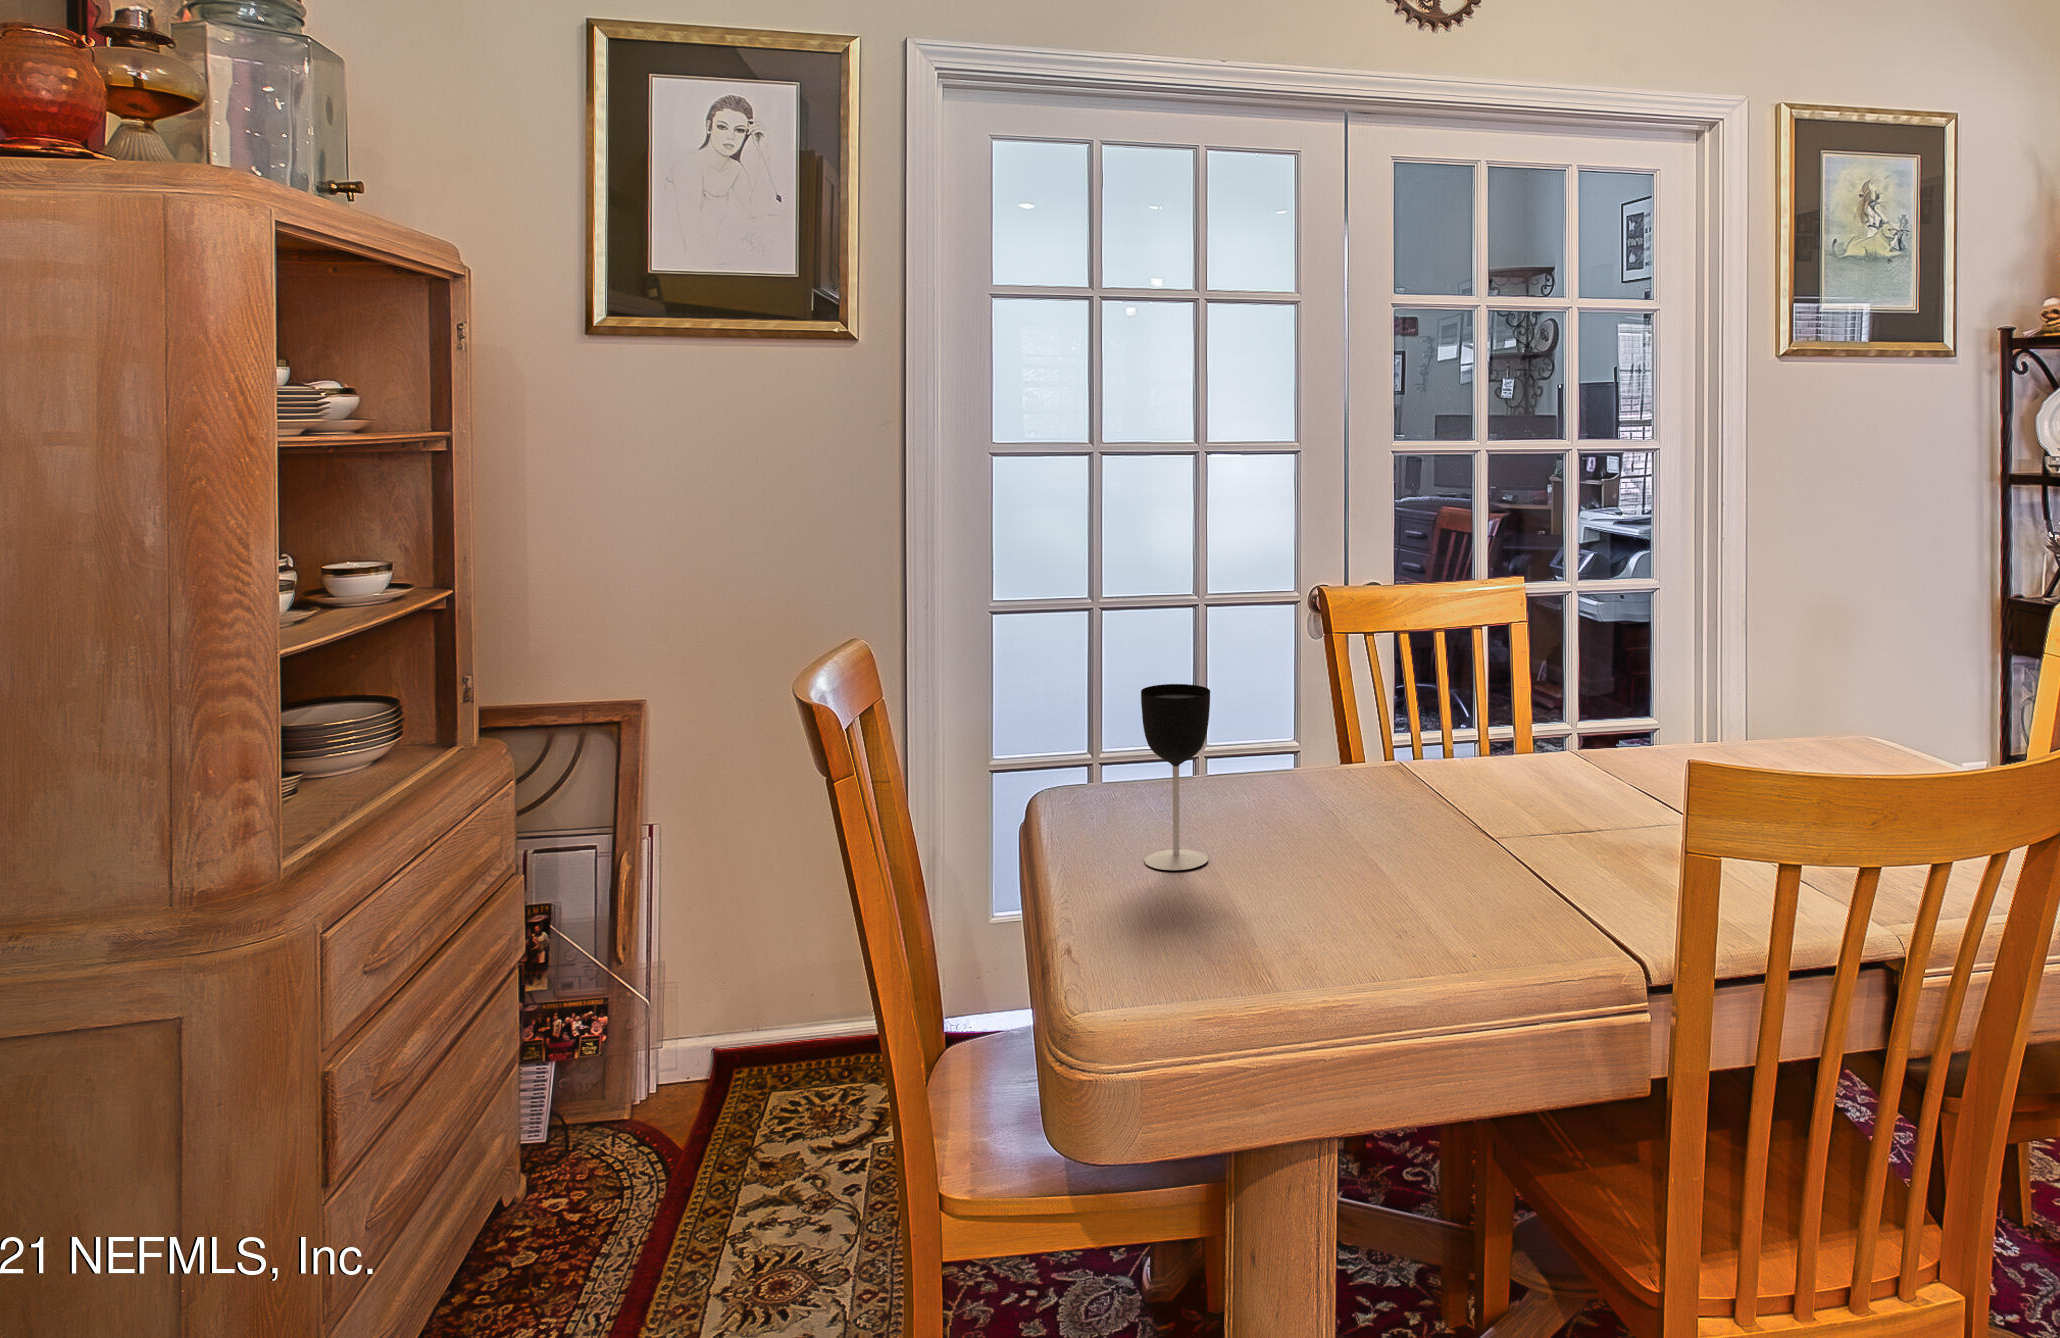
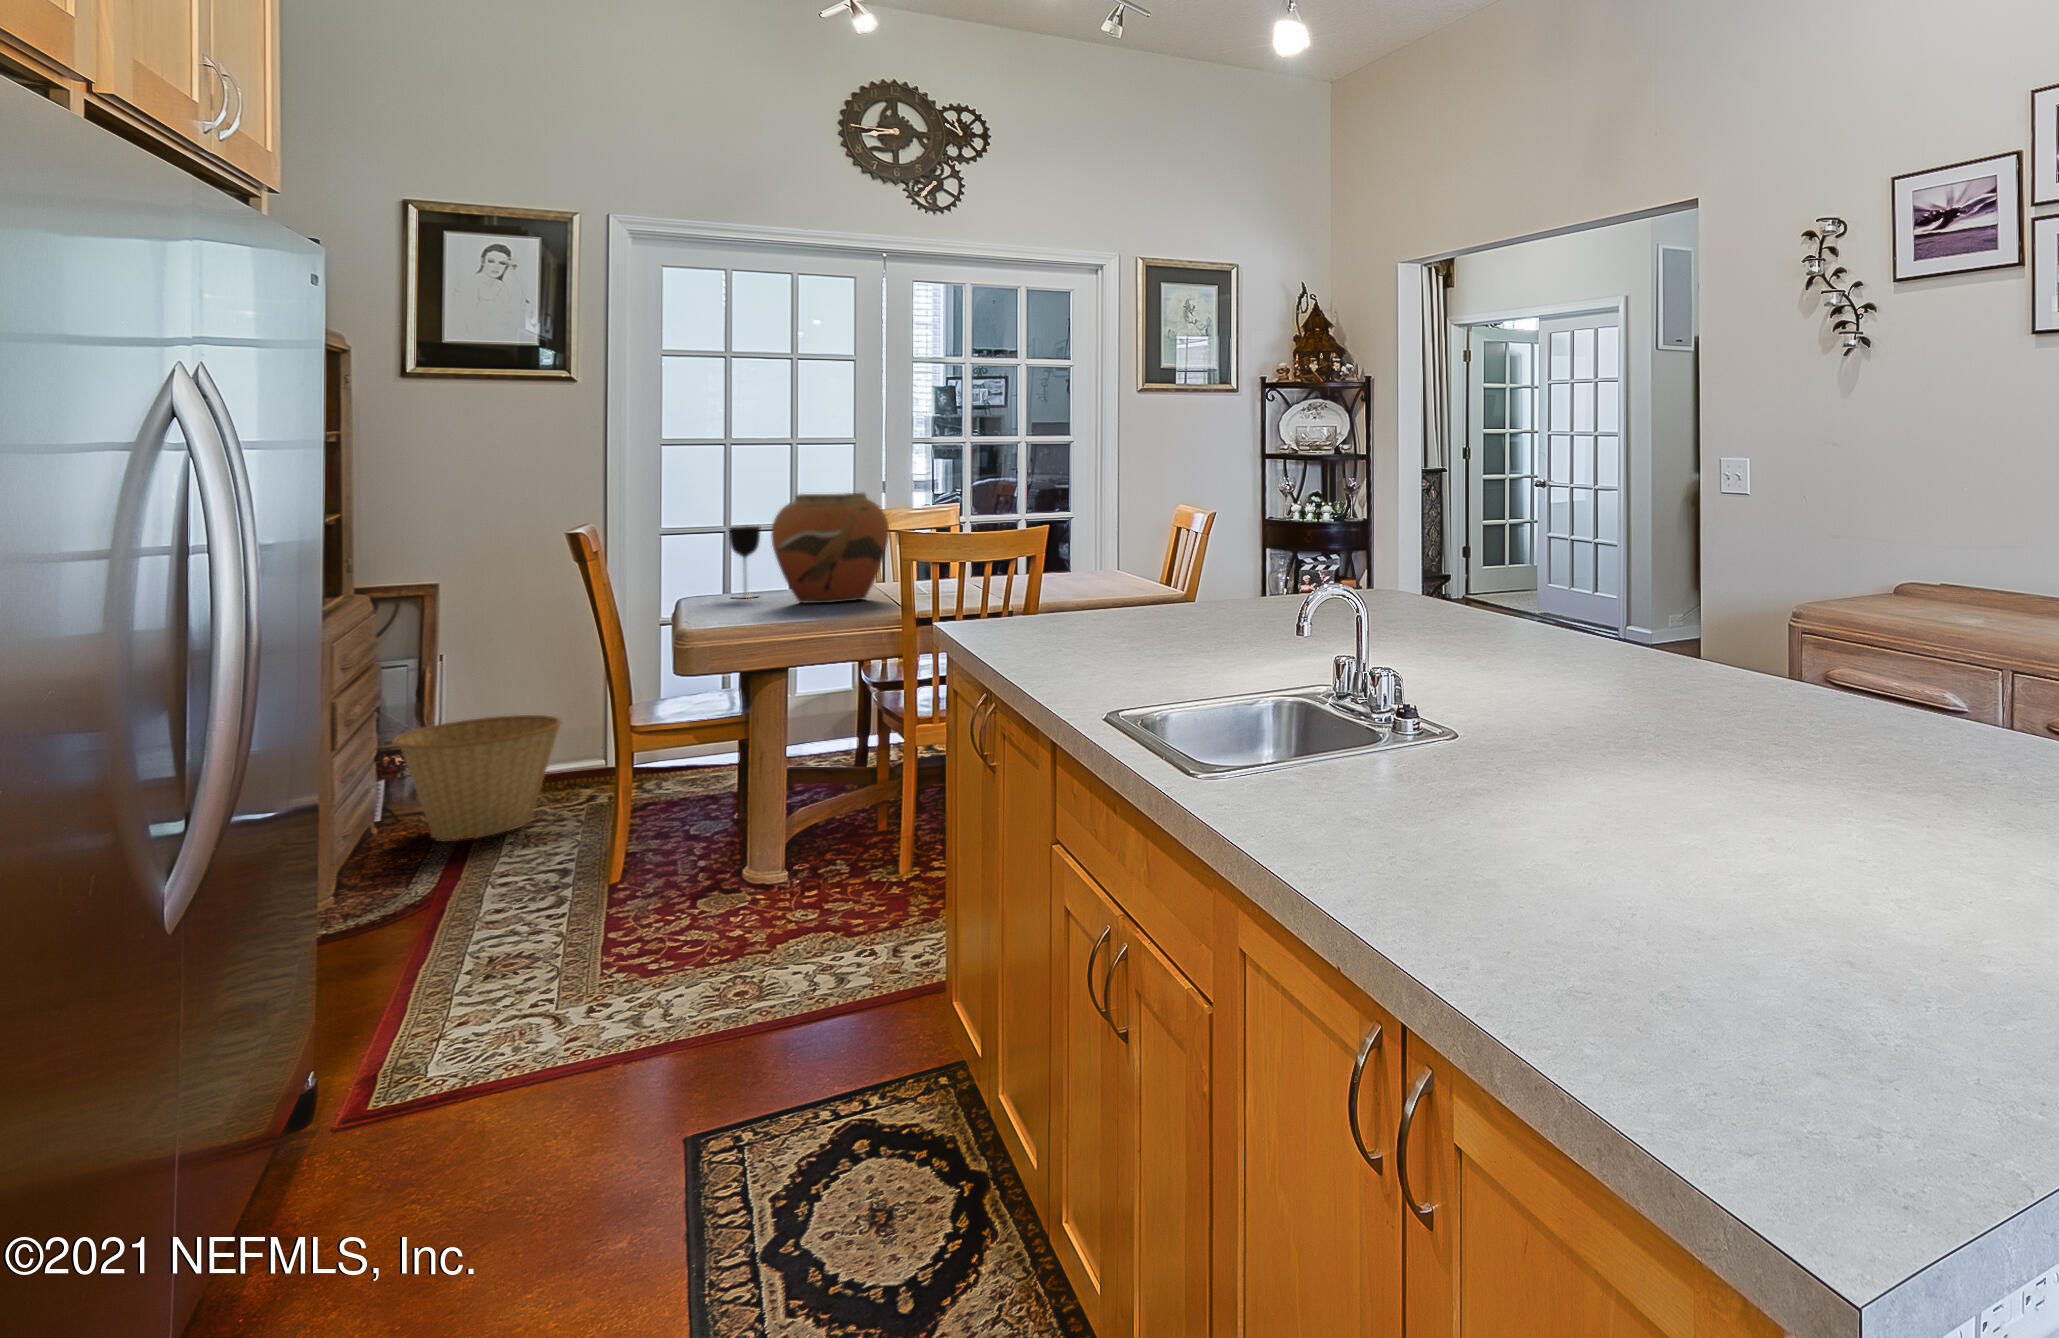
vase: none [1262,628,1539,947] -> present [771,493,889,603]
basket: none [530,965,822,1253] -> present [392,715,562,839]

